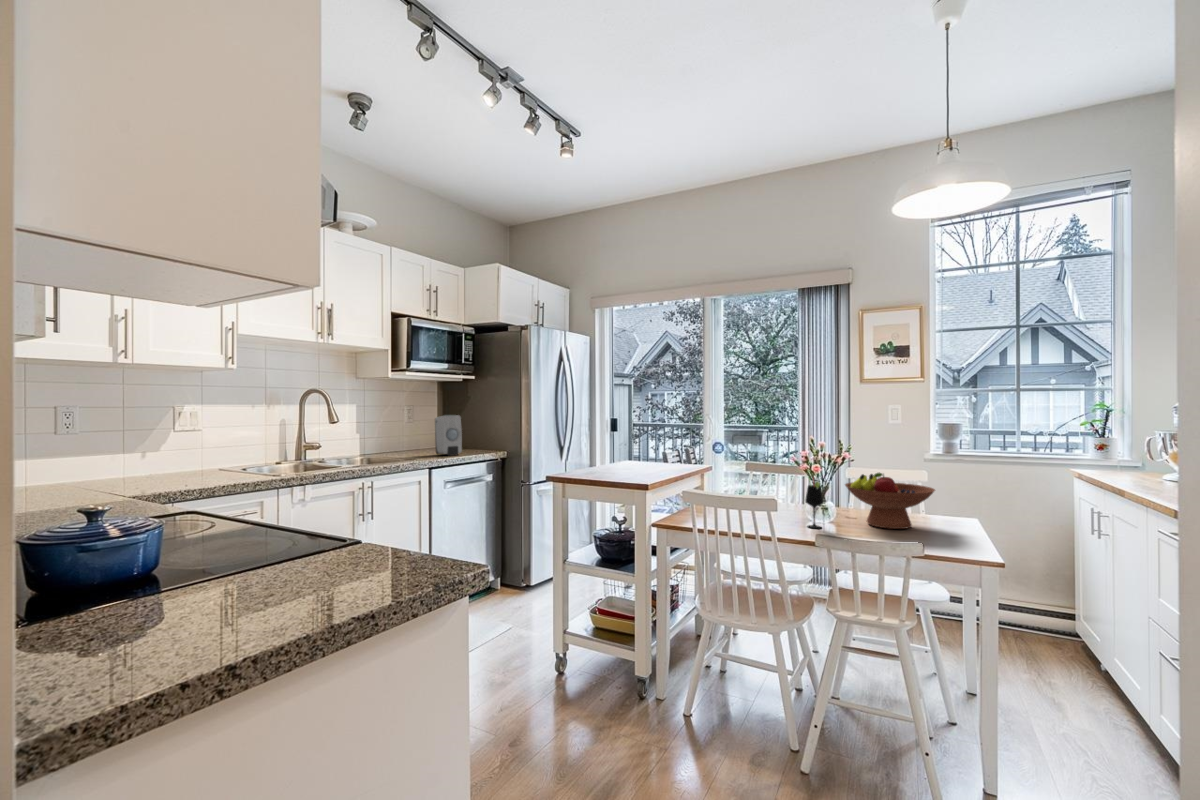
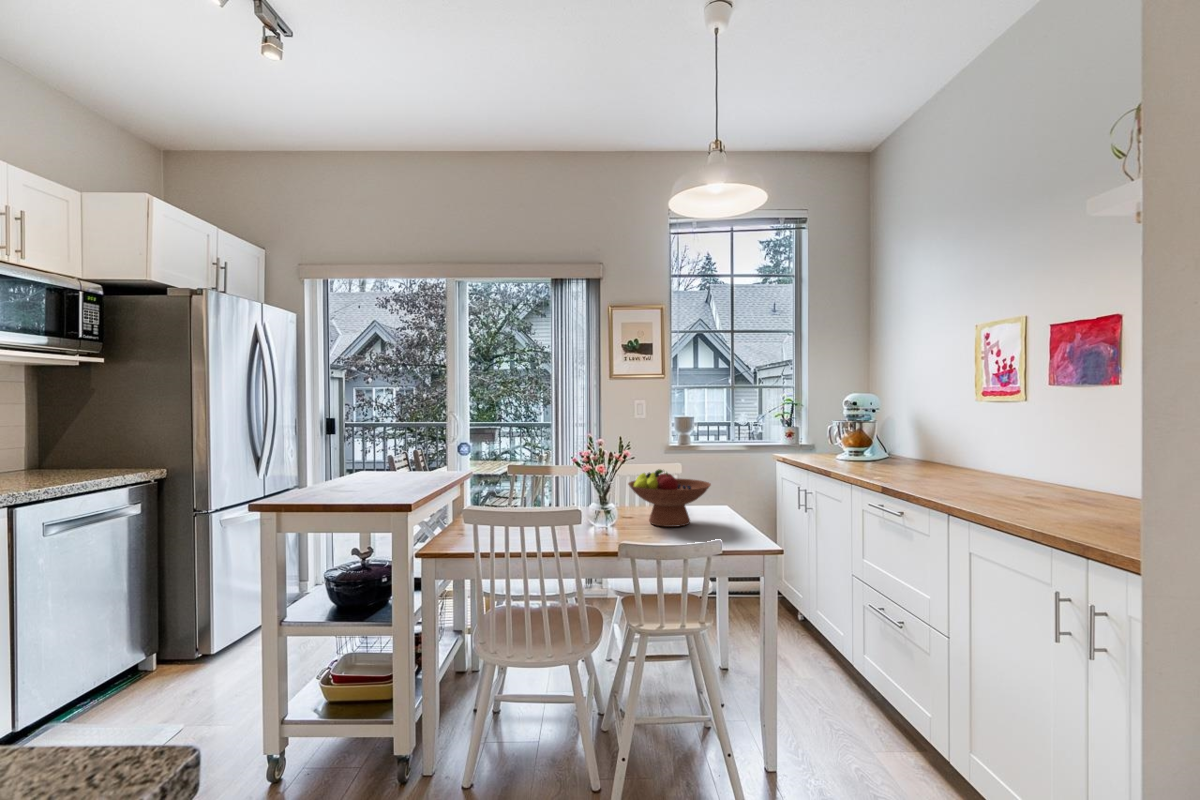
soap dispenser: present [435,415,462,456] -> none [23,418,81,482]
wine glass: present [805,478,823,528] -> none [595,479,613,536]

